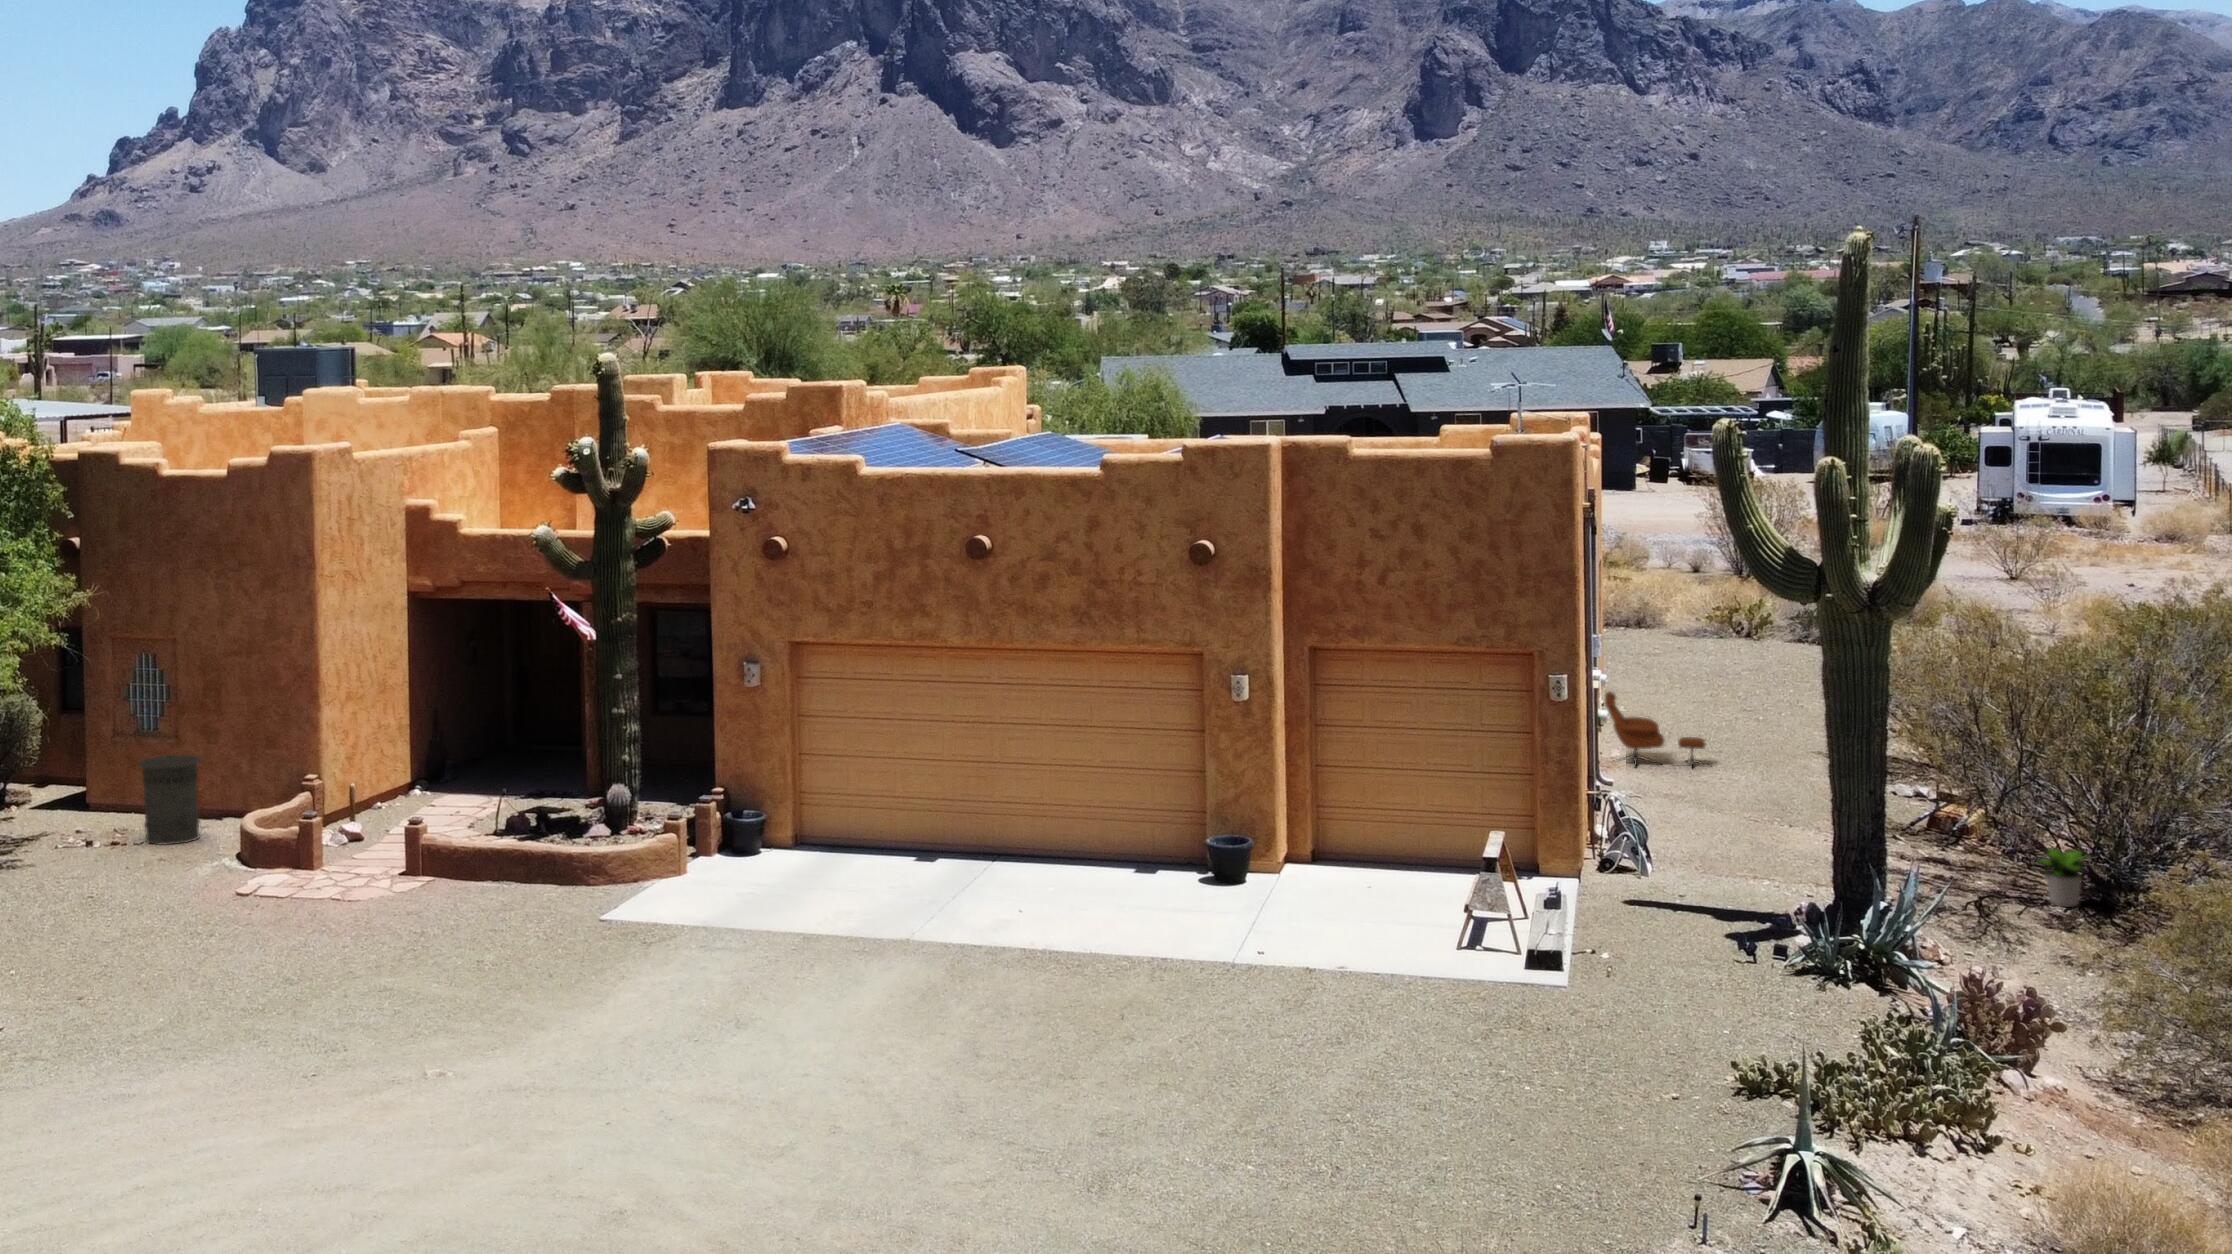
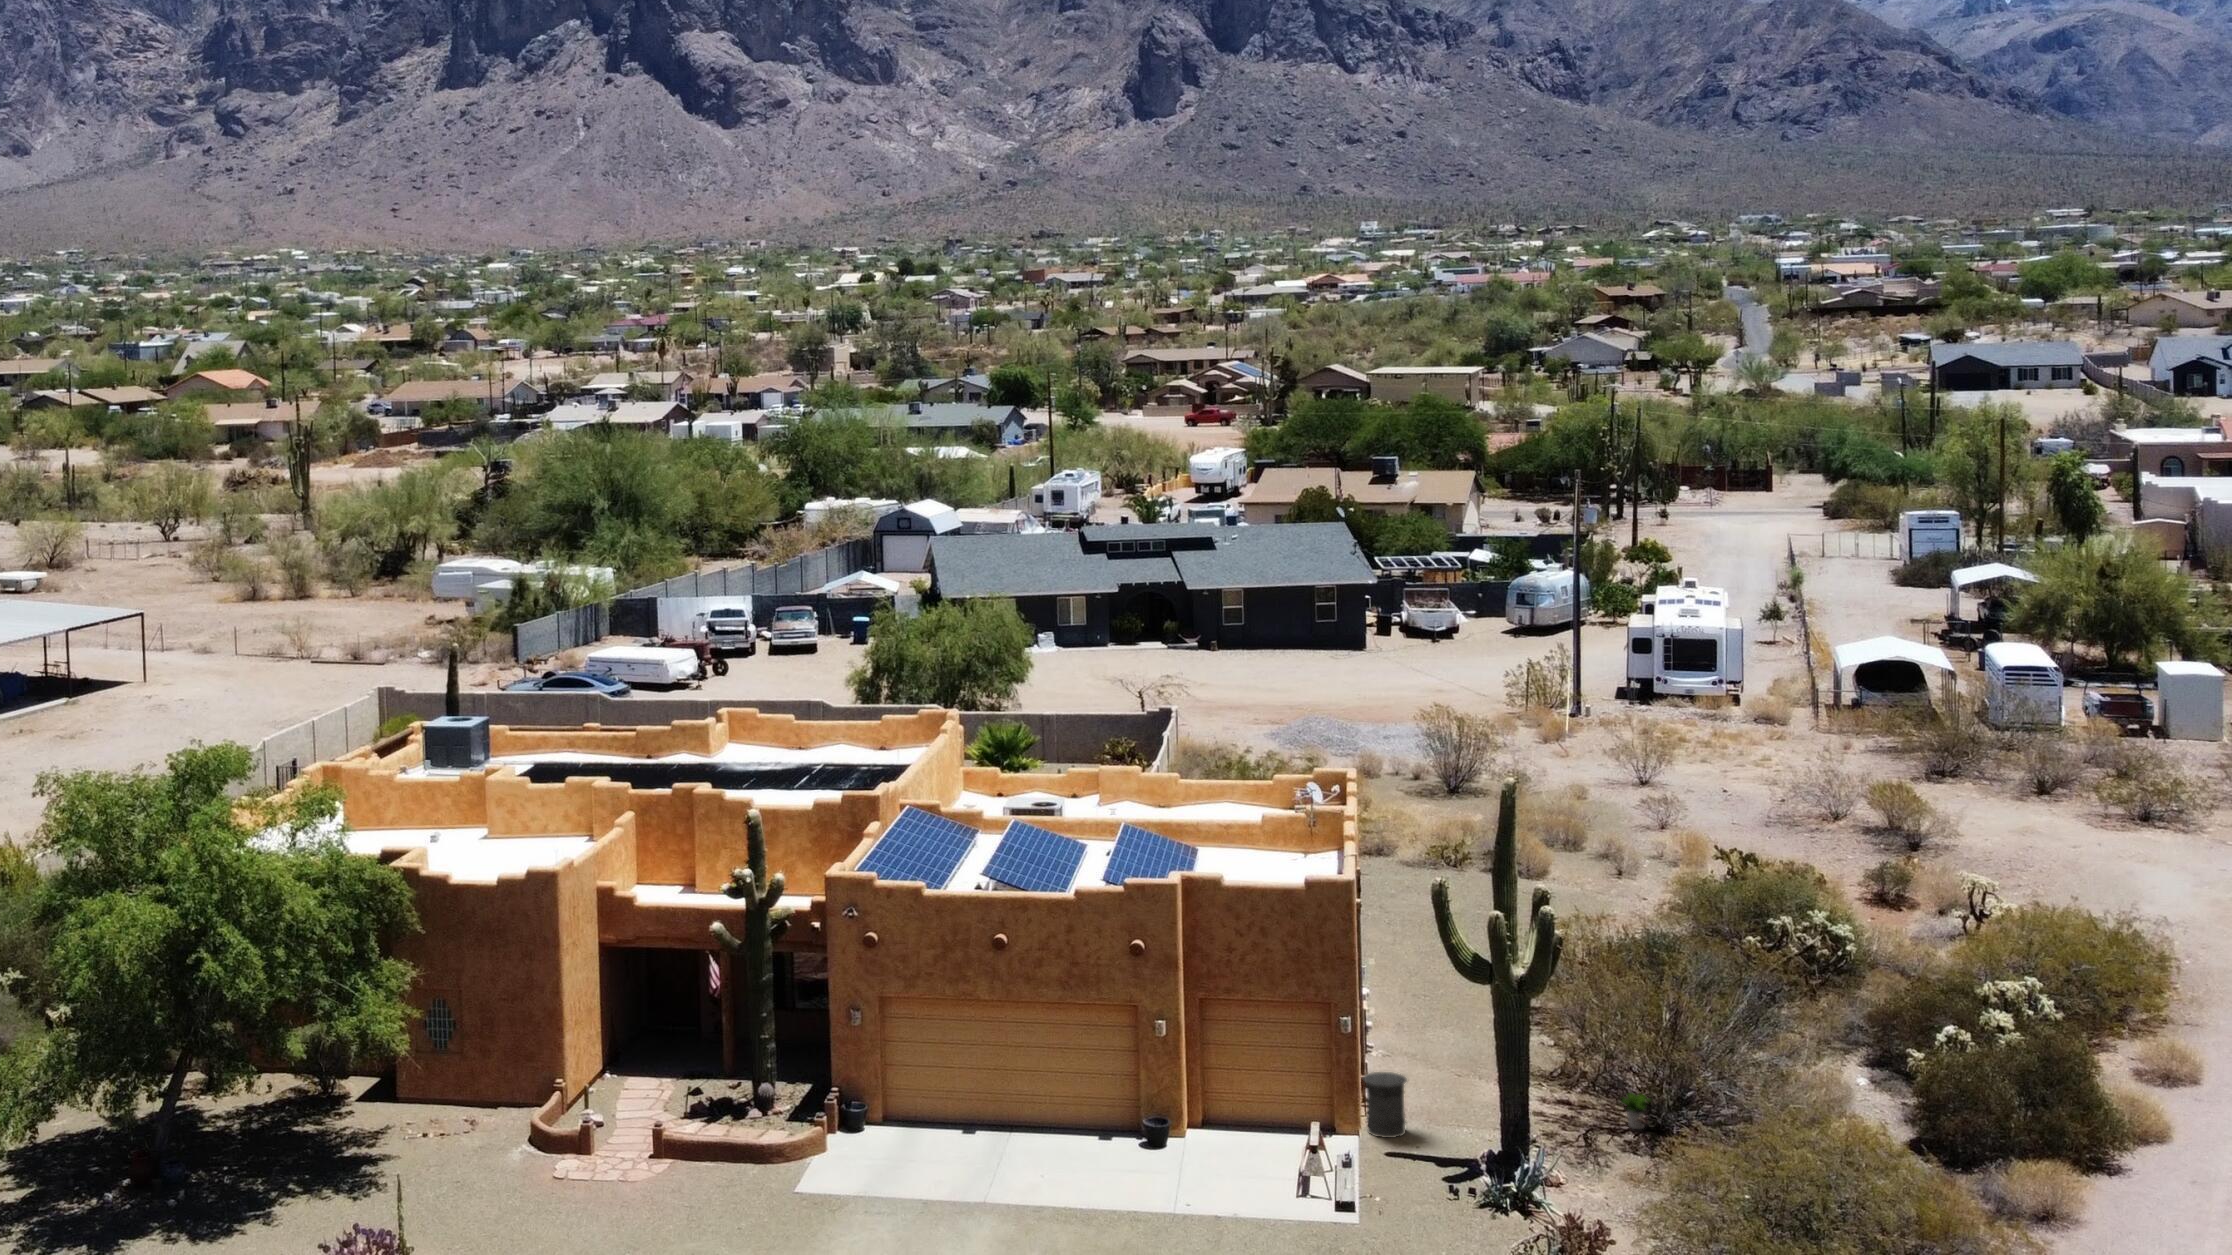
lounge chair: present [1605,692,1705,767] -> none [1367,969,1435,1021]
trash can: present [139,754,201,845] -> present [1363,1072,1407,1138]

